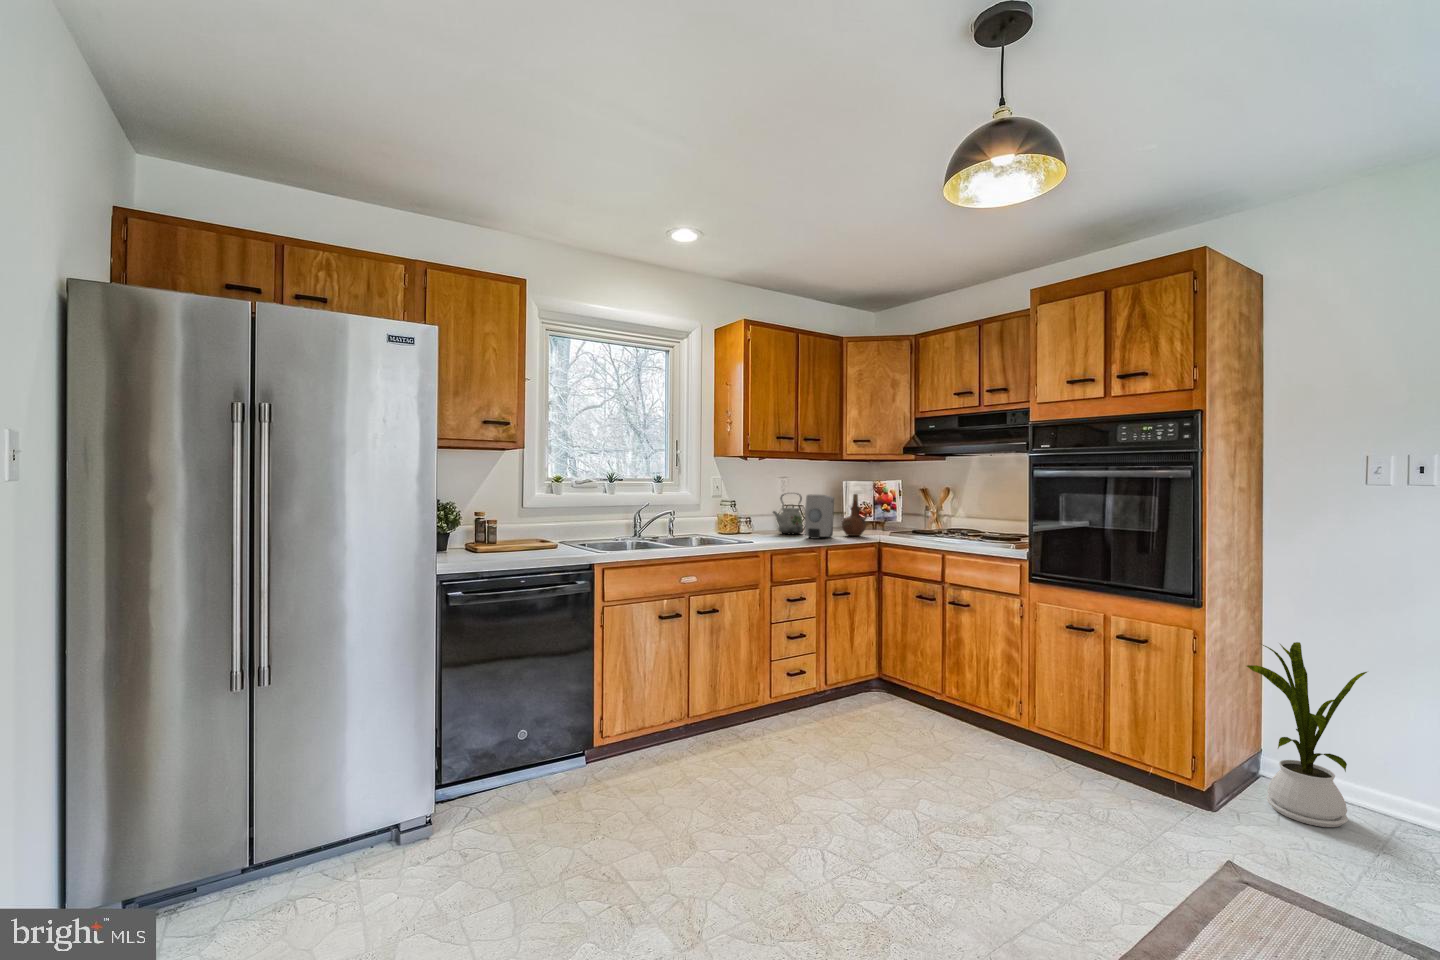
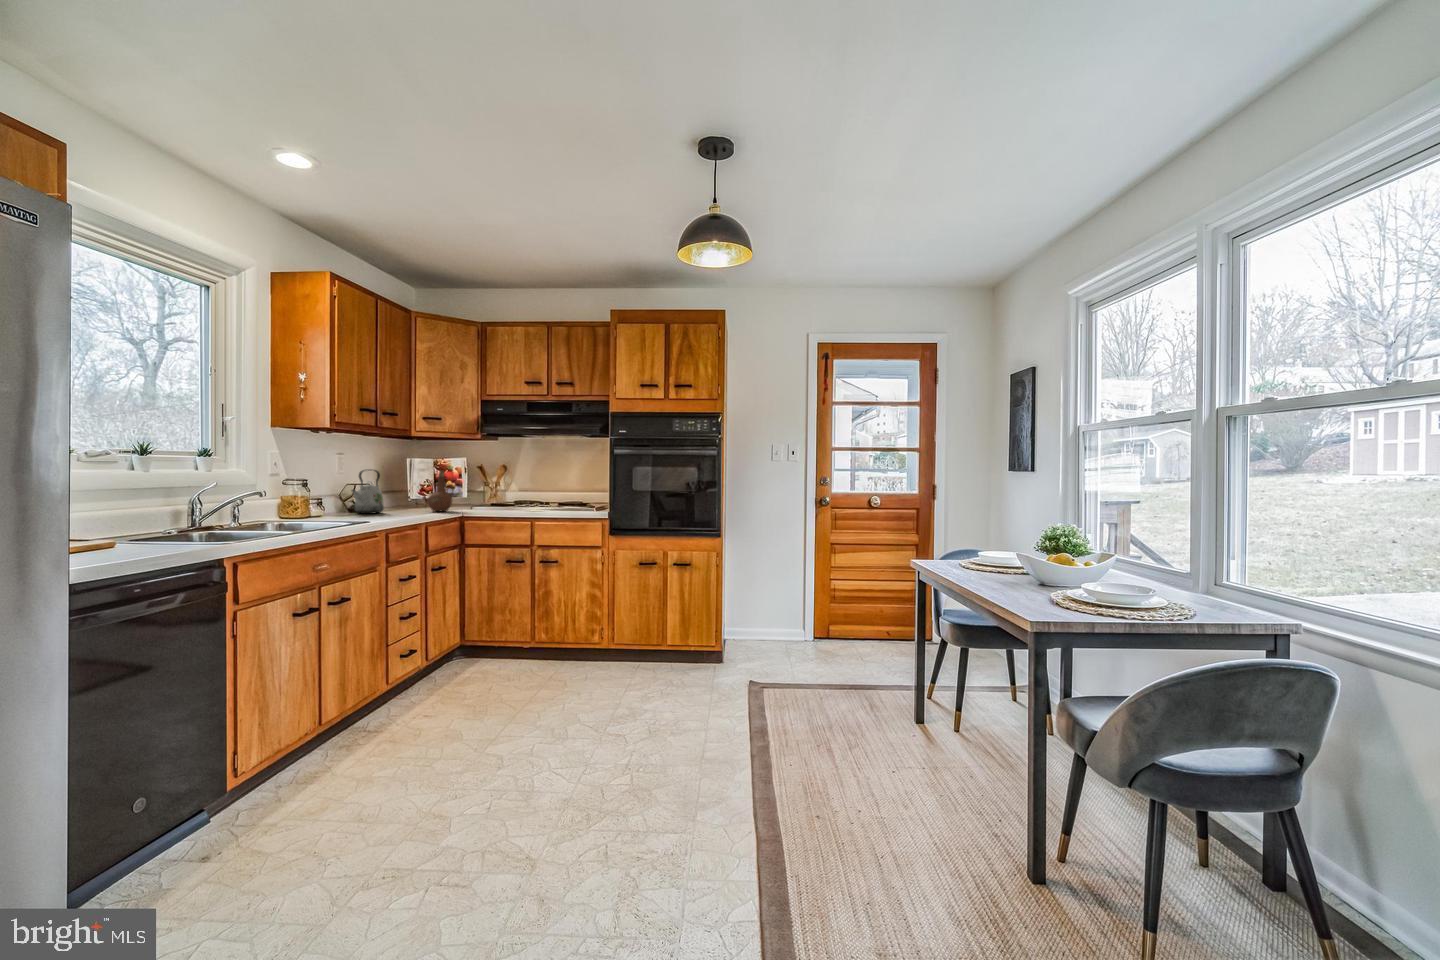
soap dispenser: present [805,494,834,539] -> none [401,471,424,515]
house plant: present [1247,642,1367,827] -> none [733,551,780,654]

